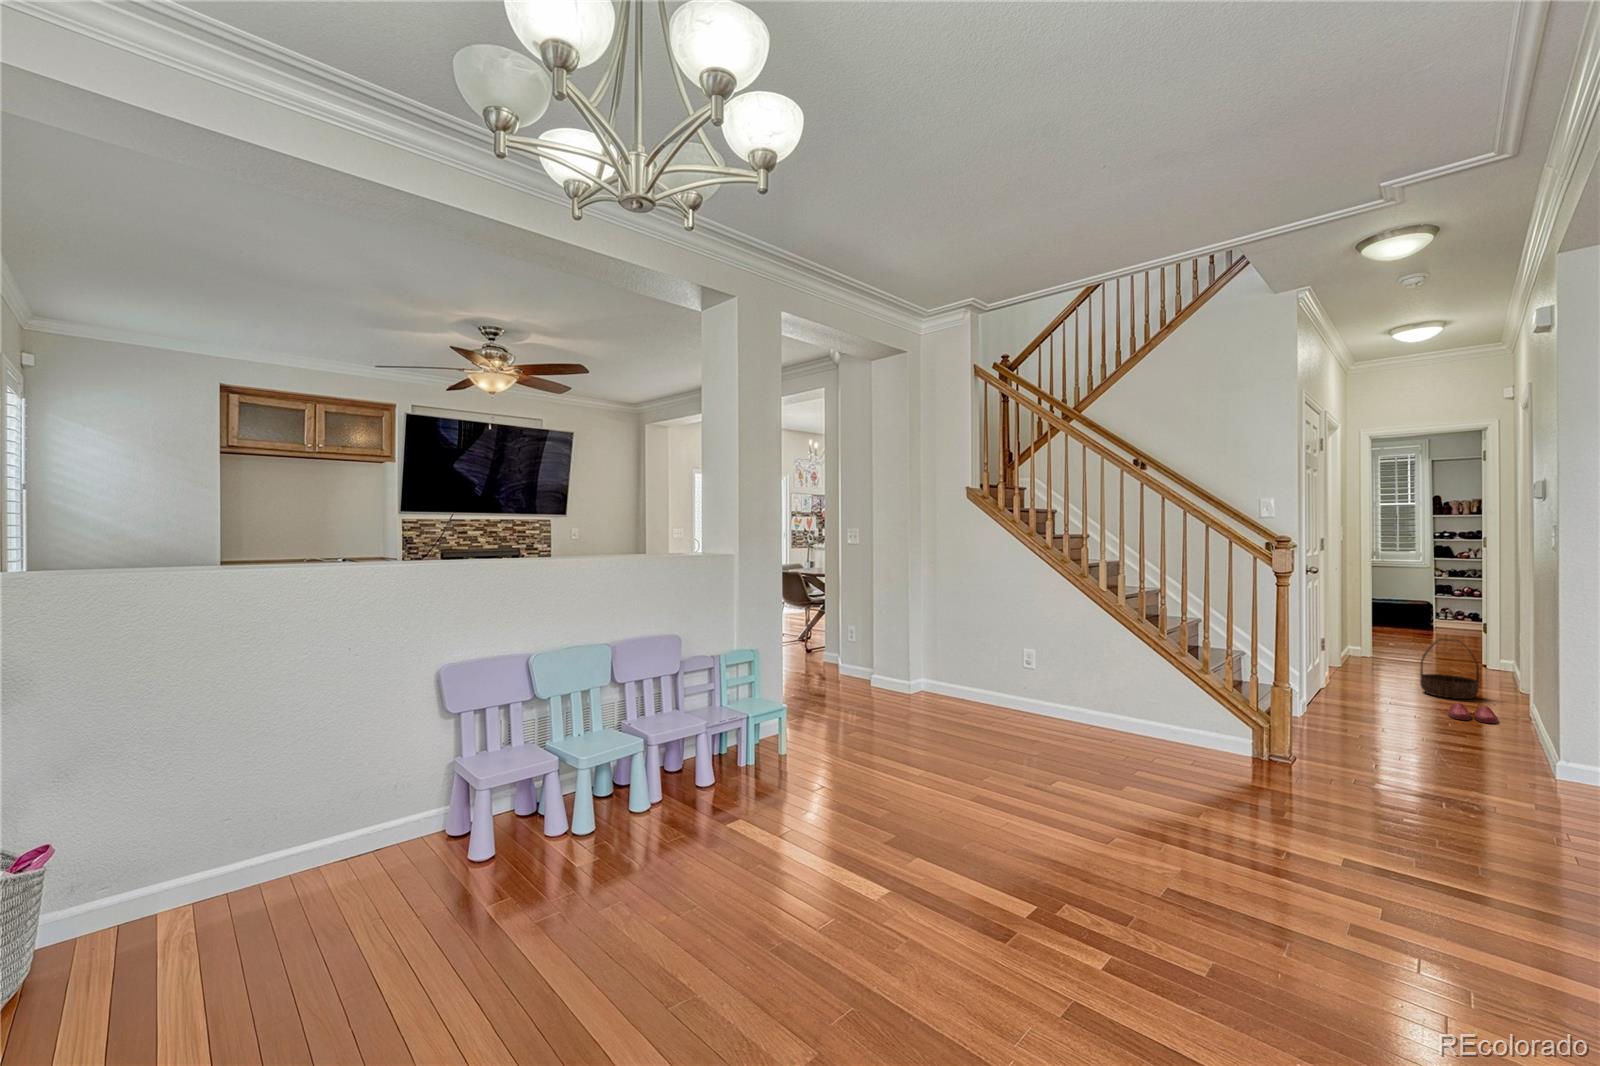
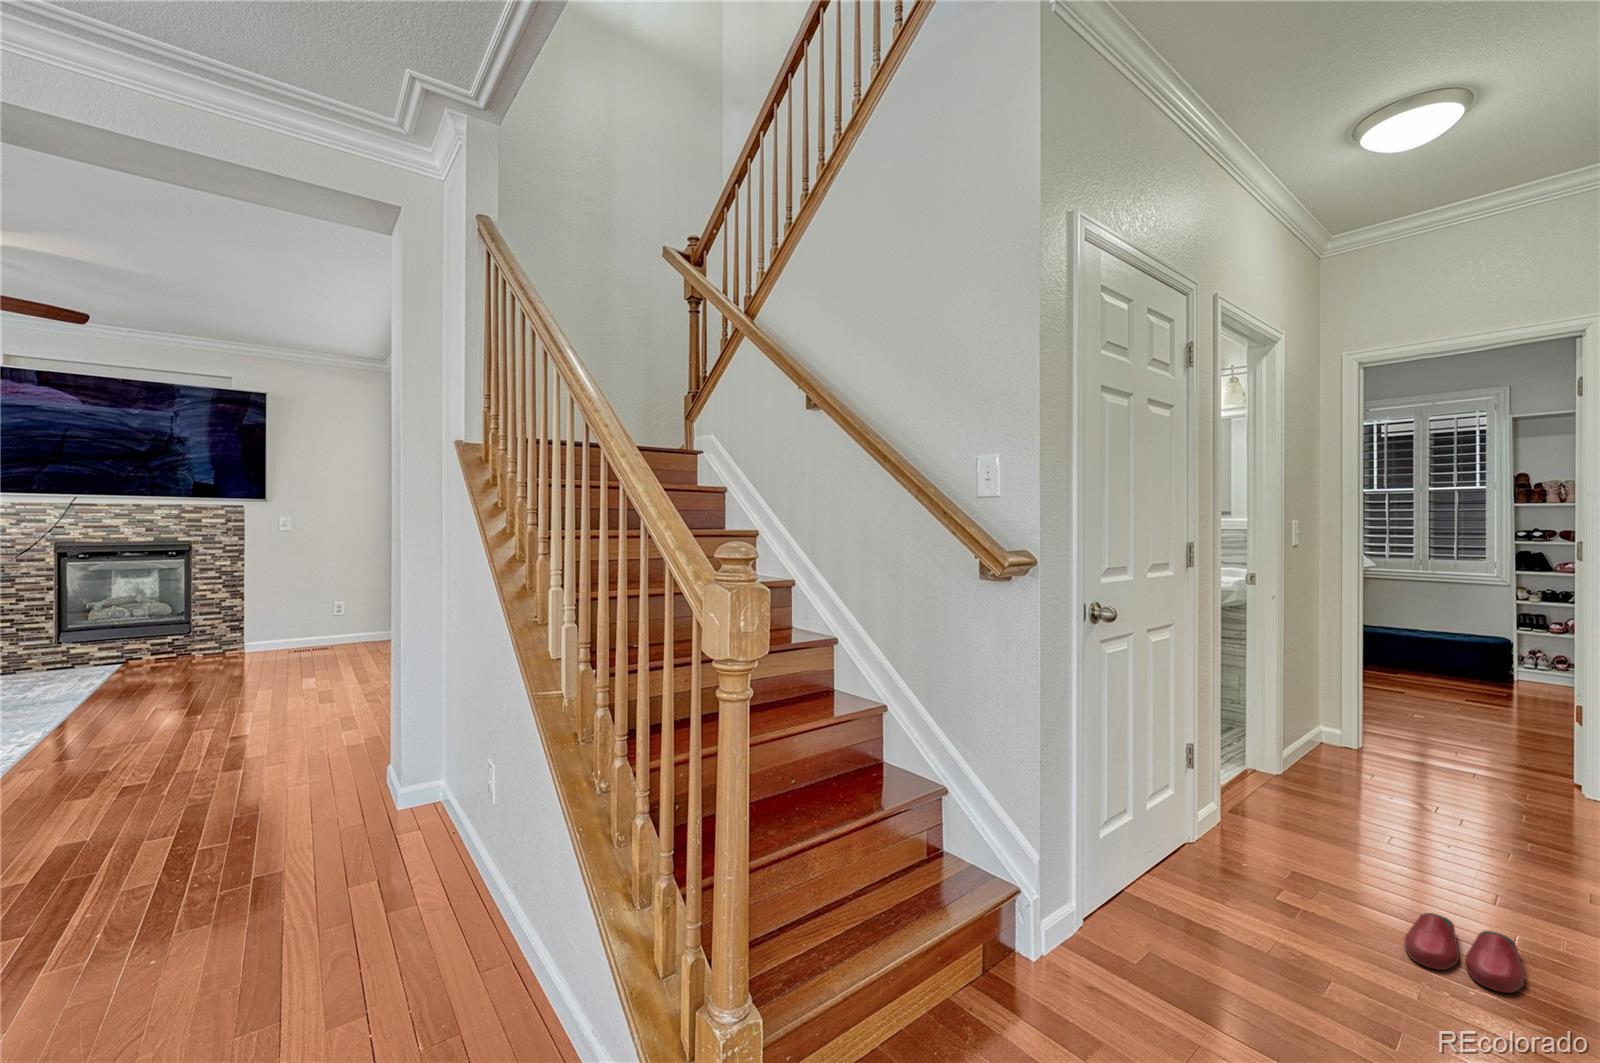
basket: present [1420,638,1479,699] -> none [1389,743,1512,882]

